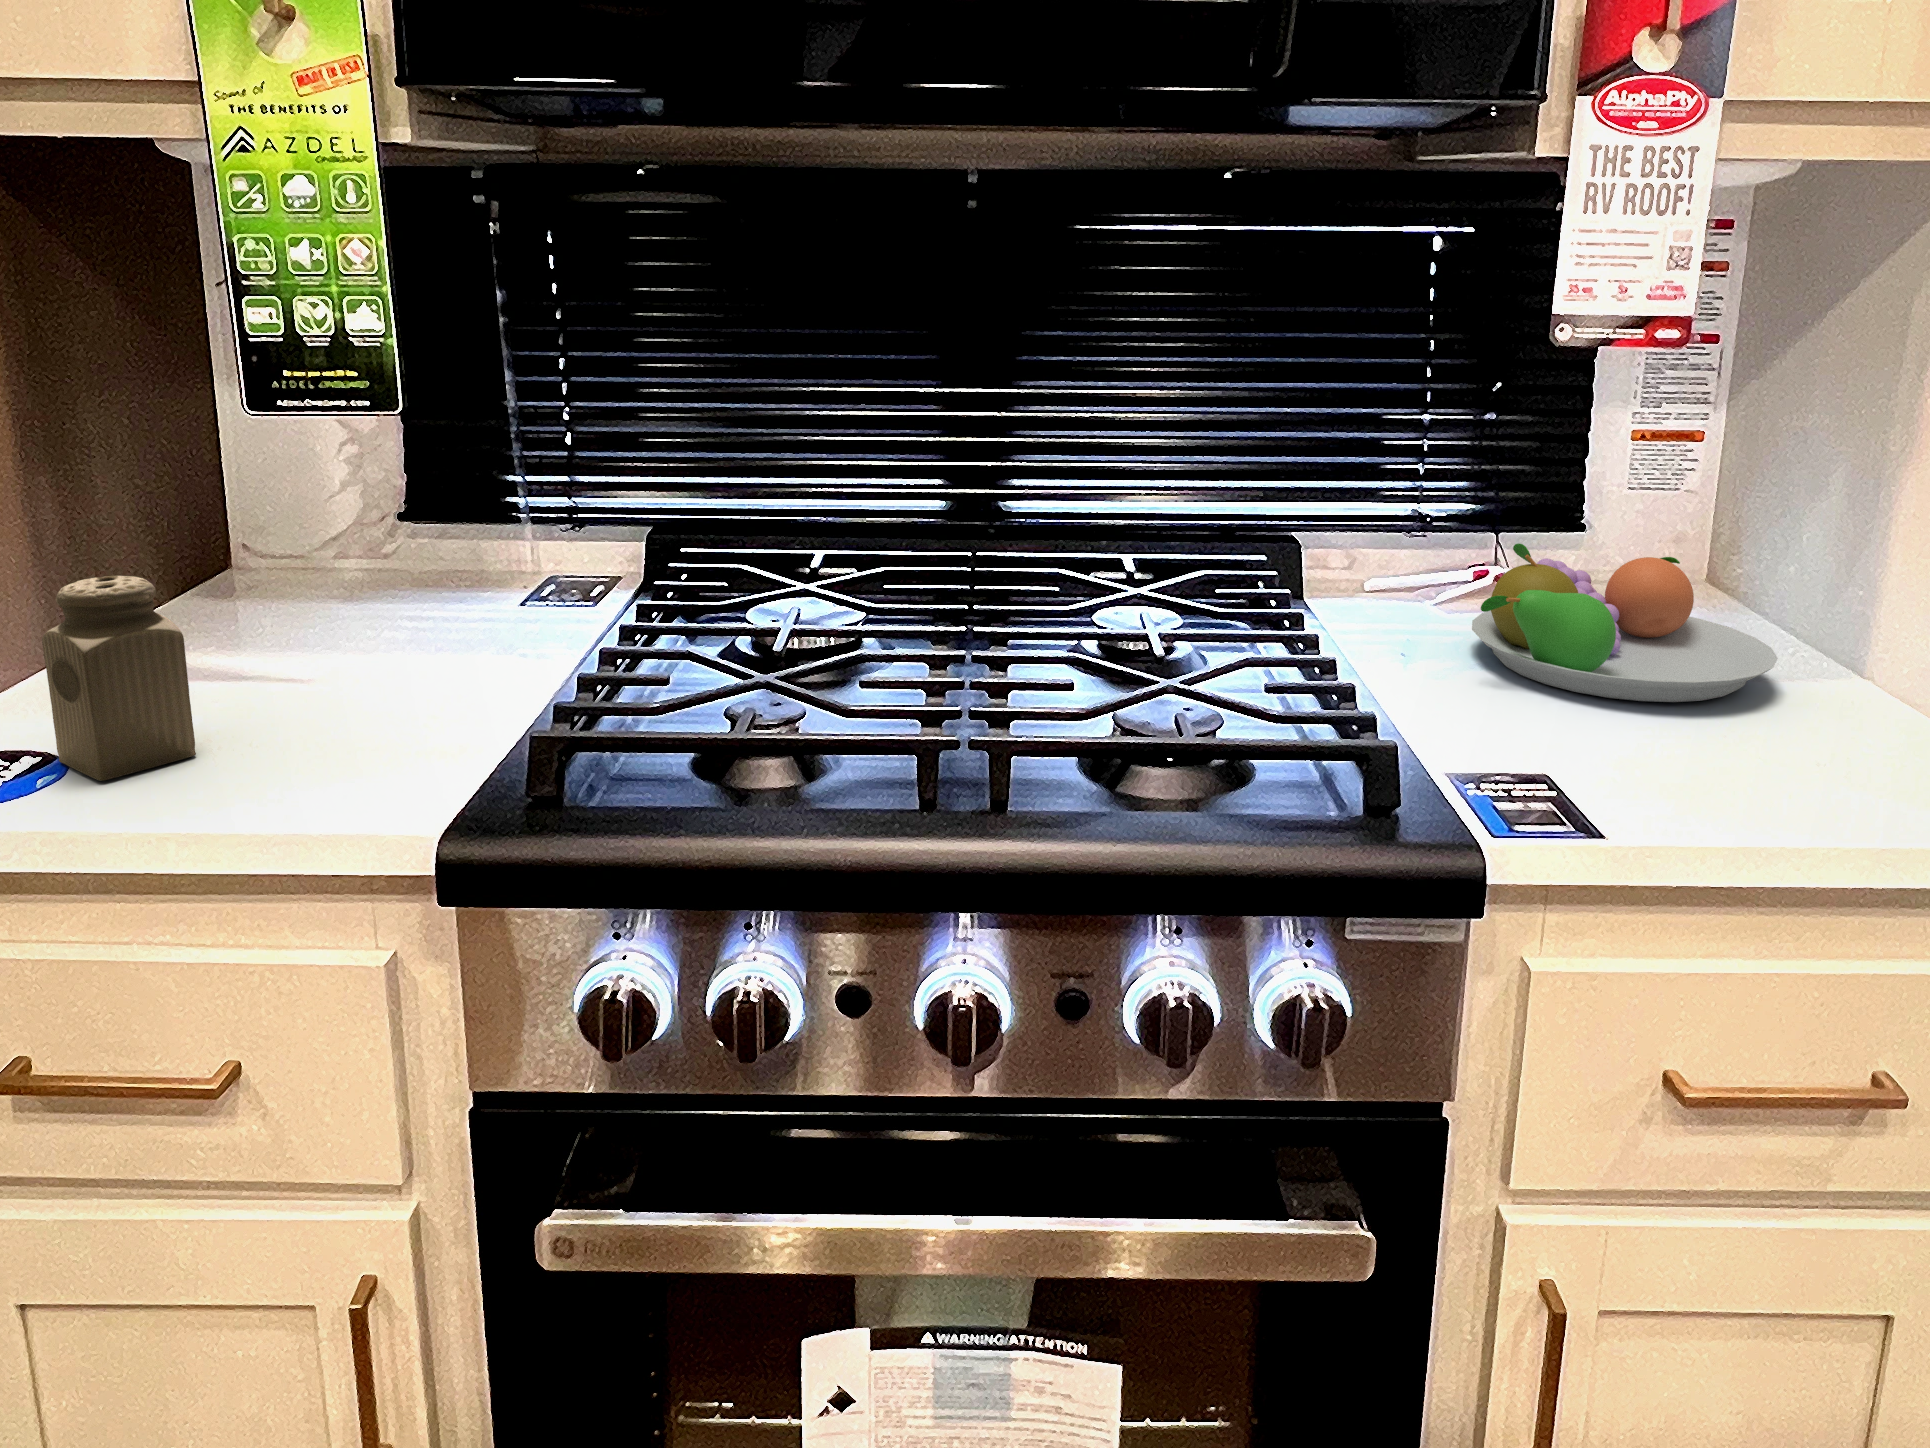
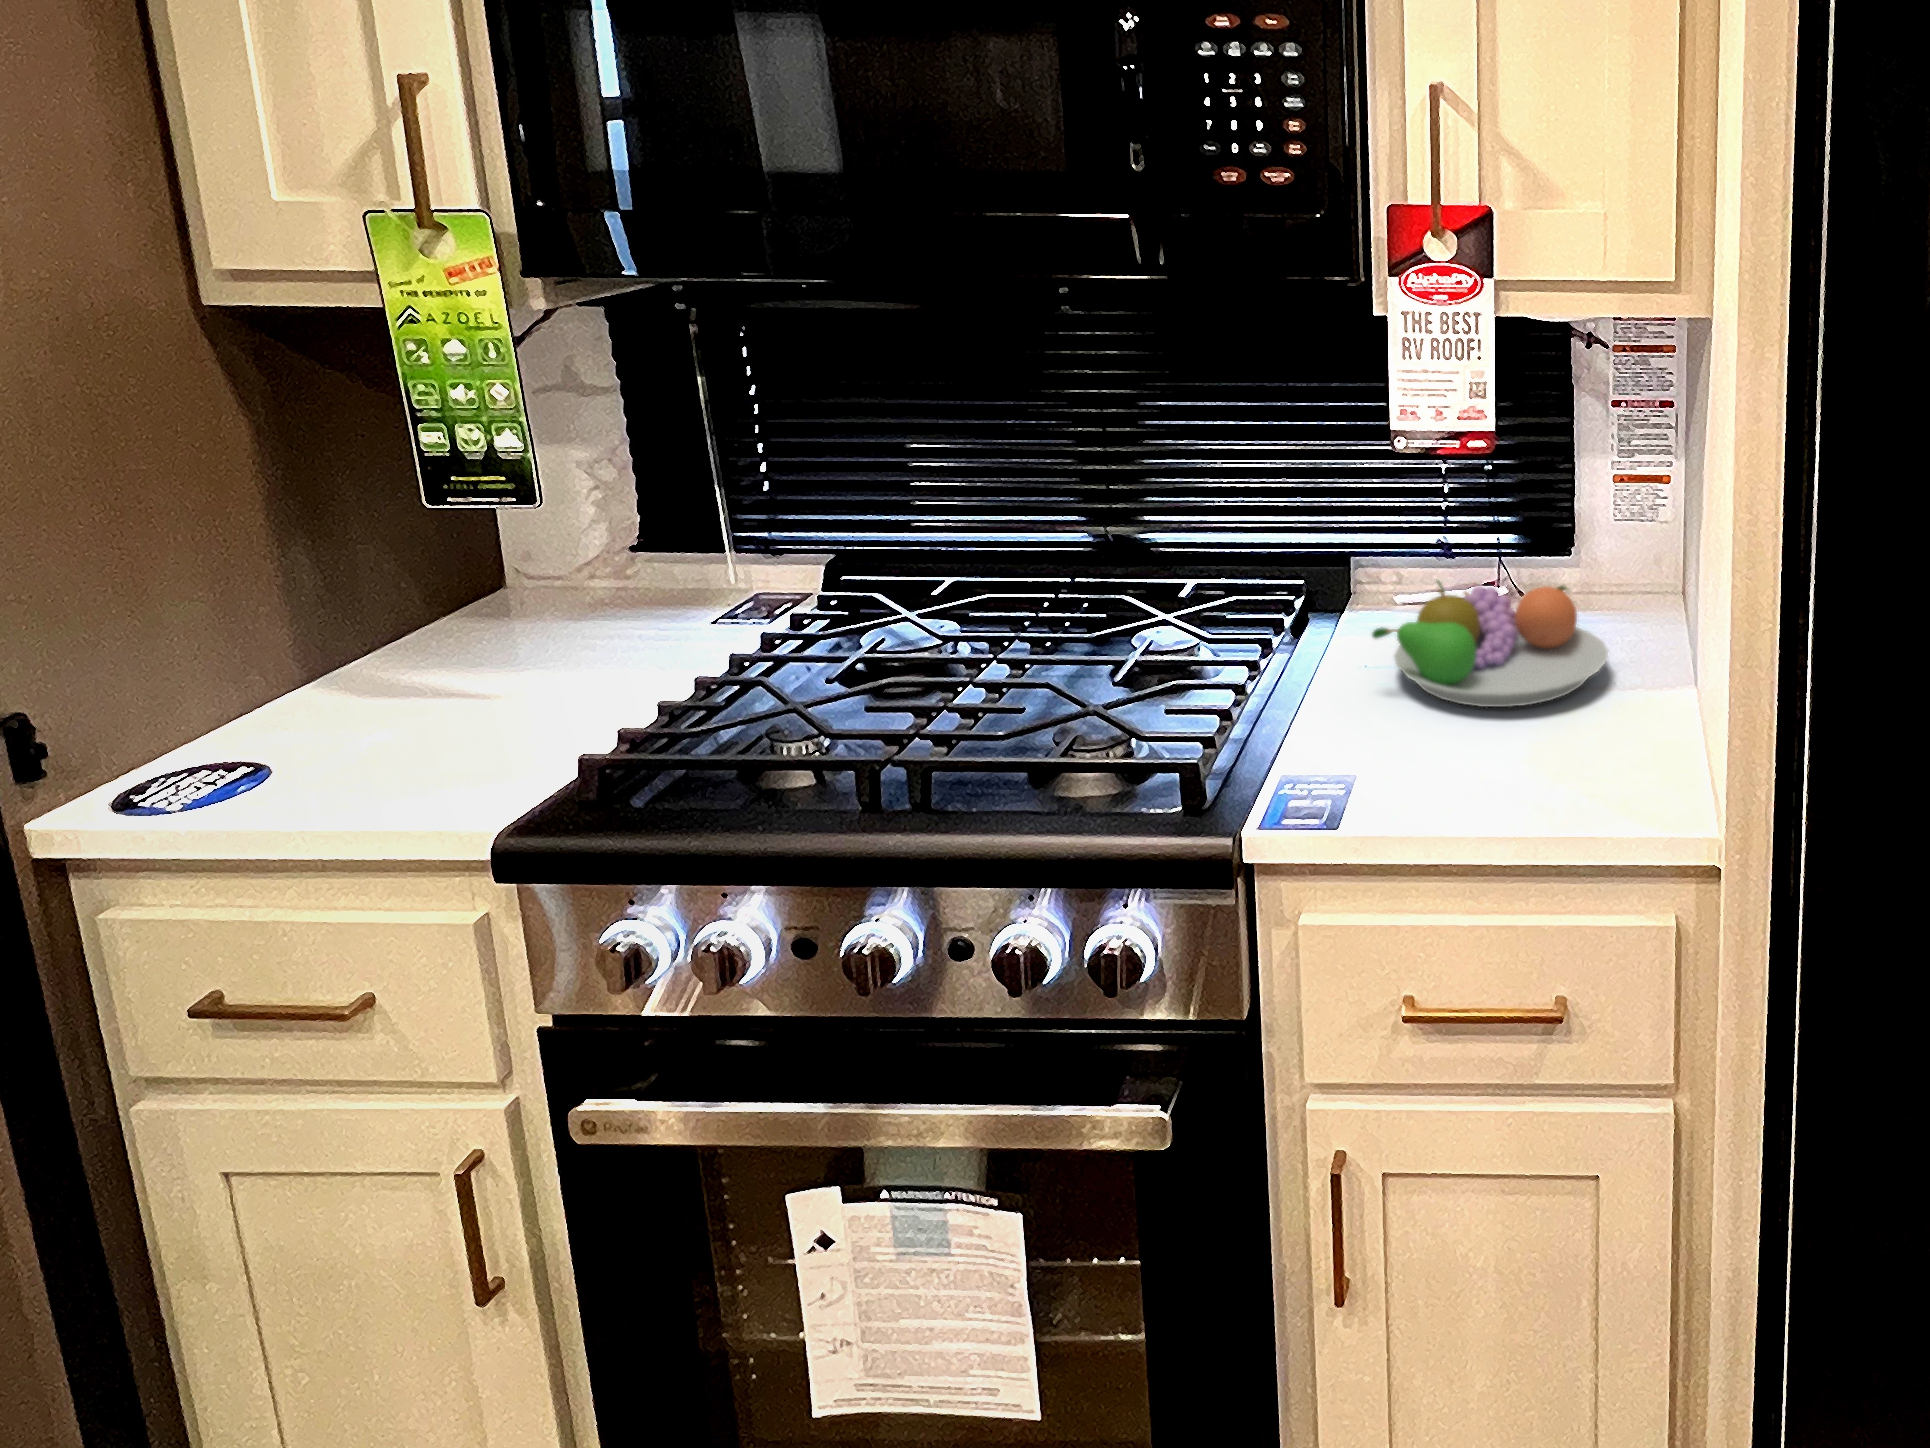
salt shaker: present [42,576,196,781] -> none [242,644,362,794]

